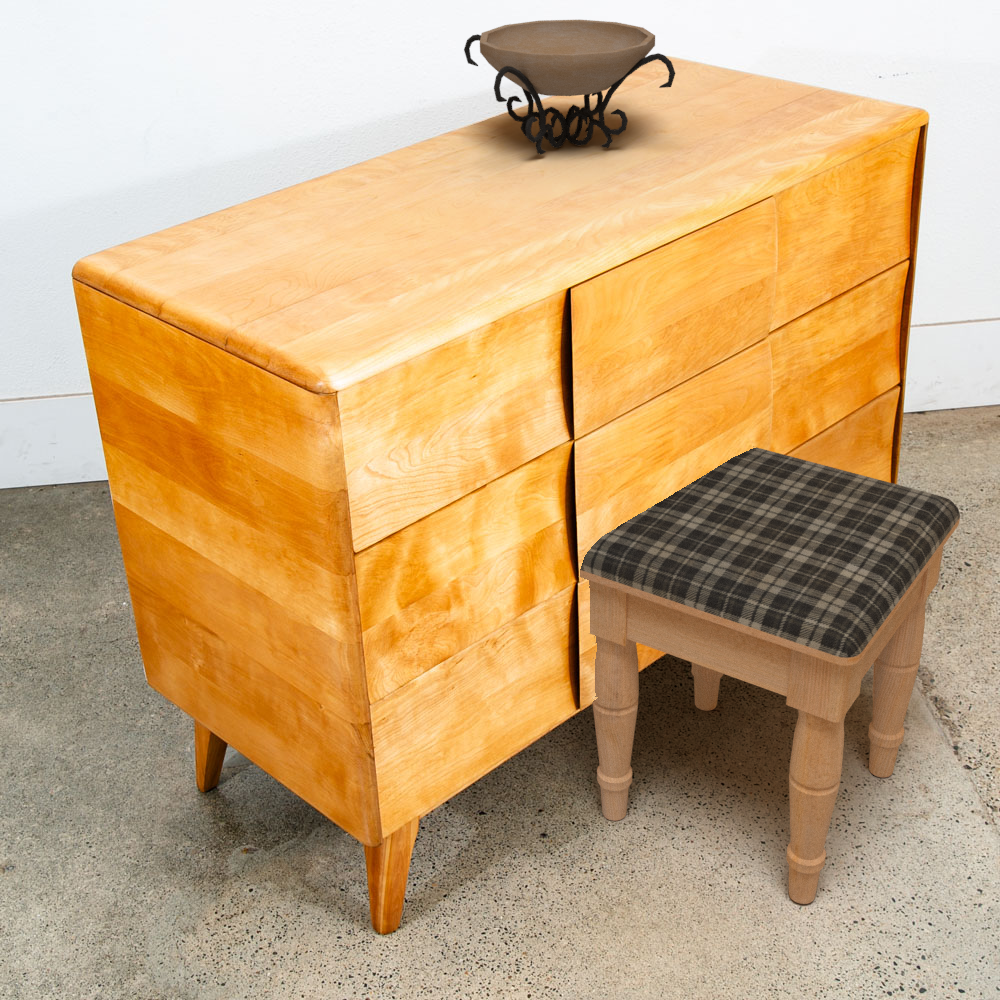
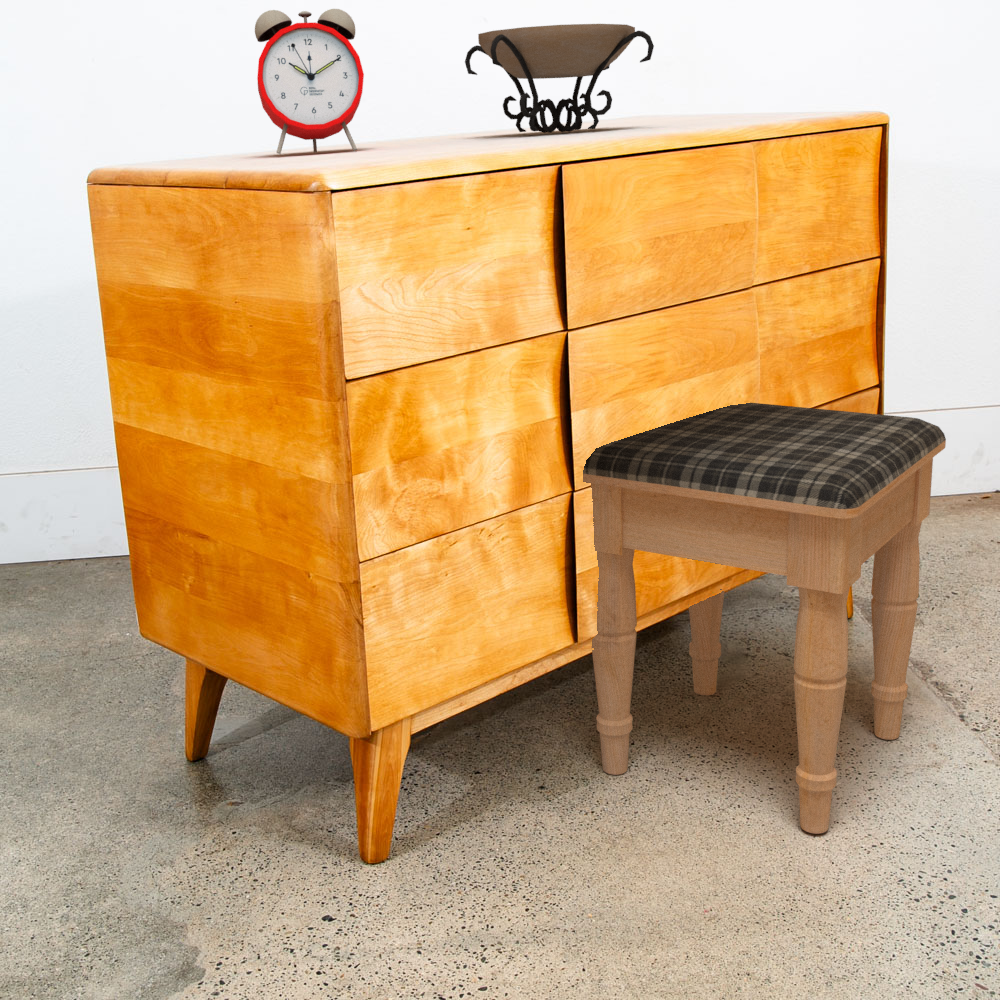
alarm clock: none [232,46,355,215] -> present [255,9,364,154]

